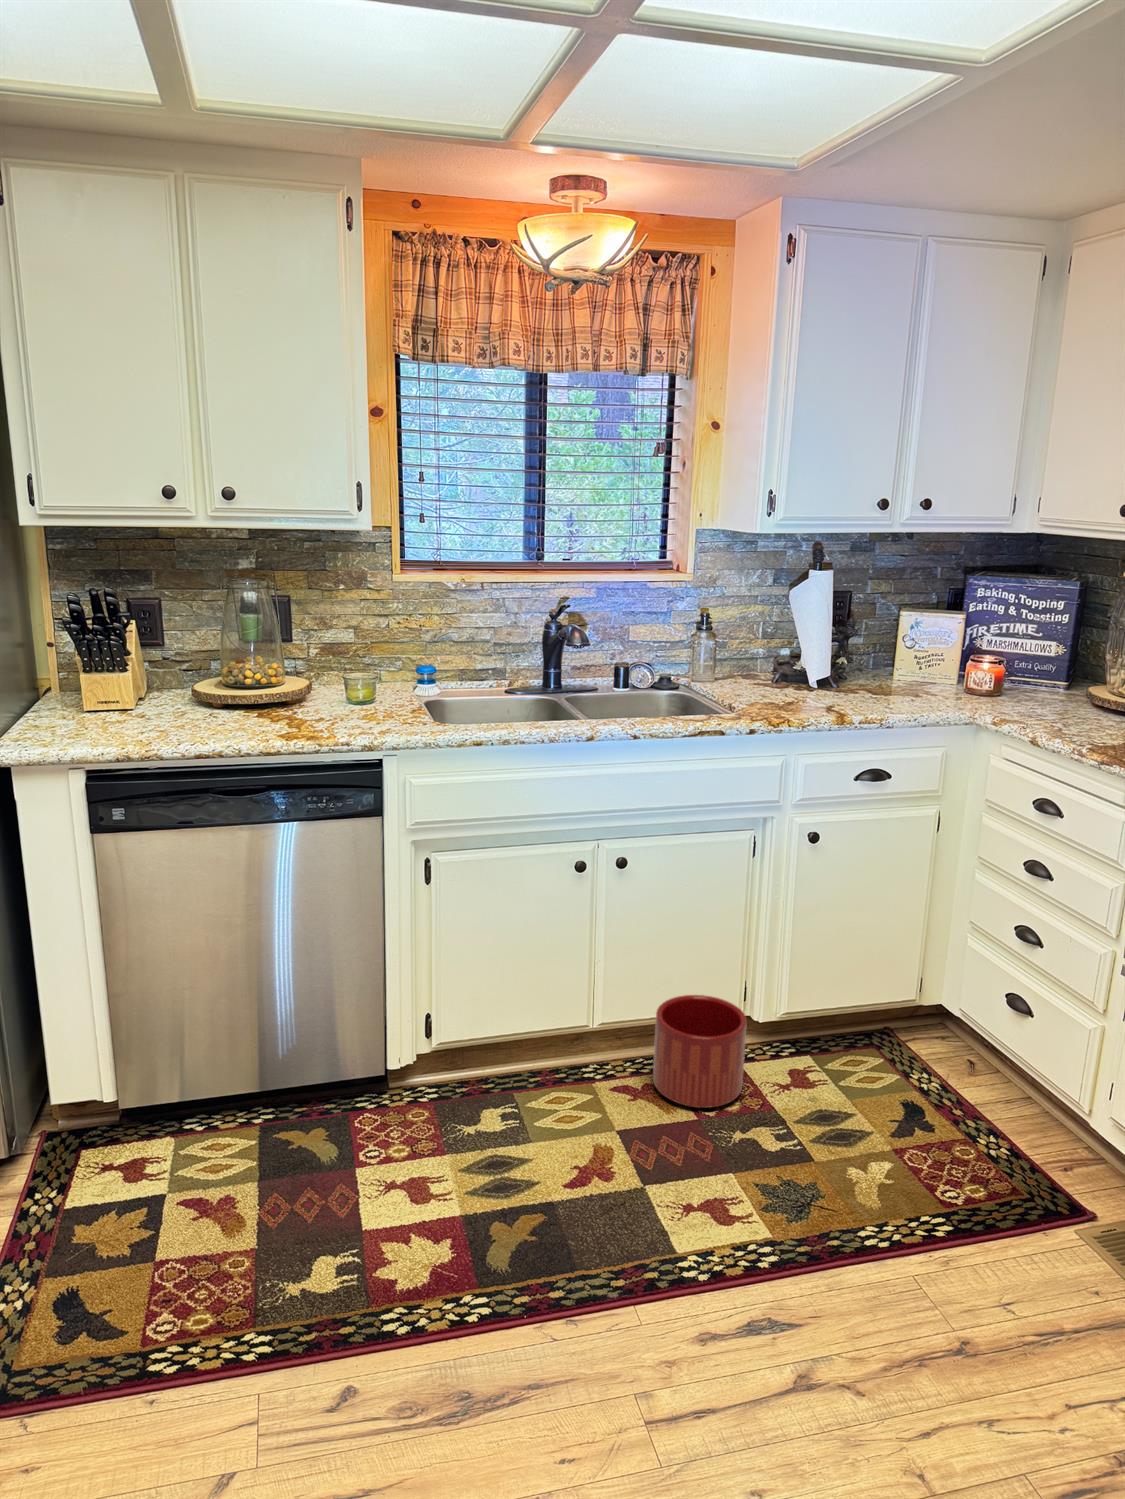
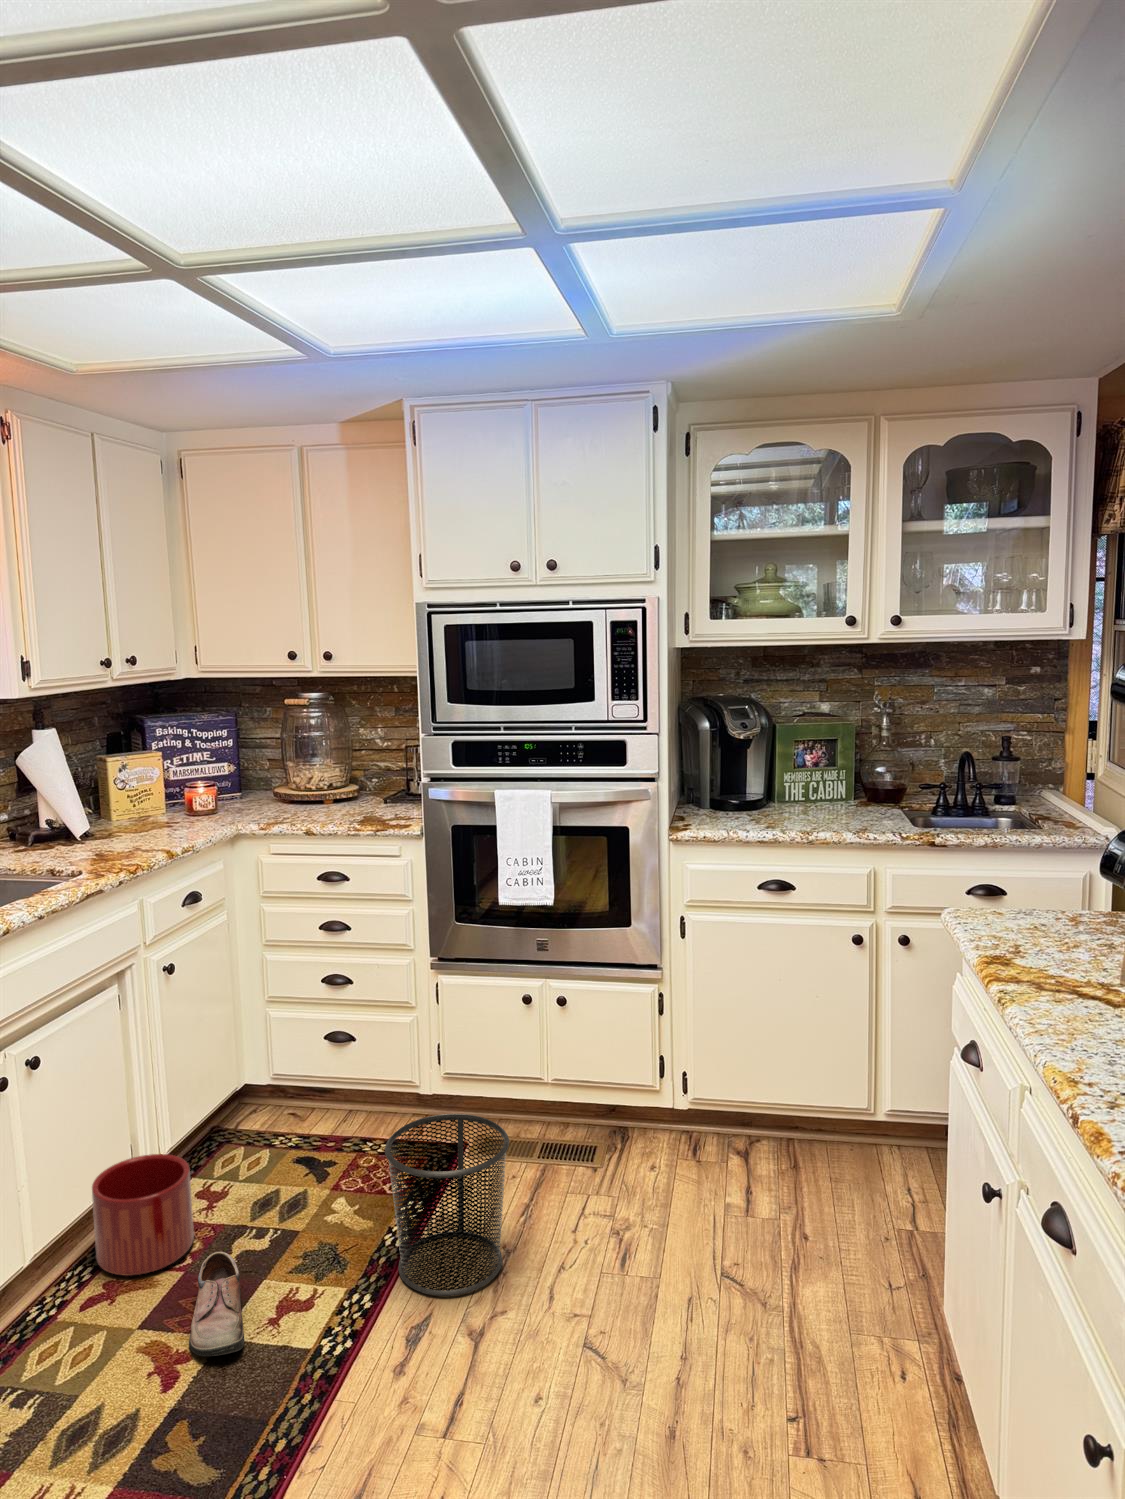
waste bin: none [818,1112,990,1354] -> present [385,1114,509,1296]
shoe: none [609,1115,709,1205] -> present [189,1252,244,1356]

